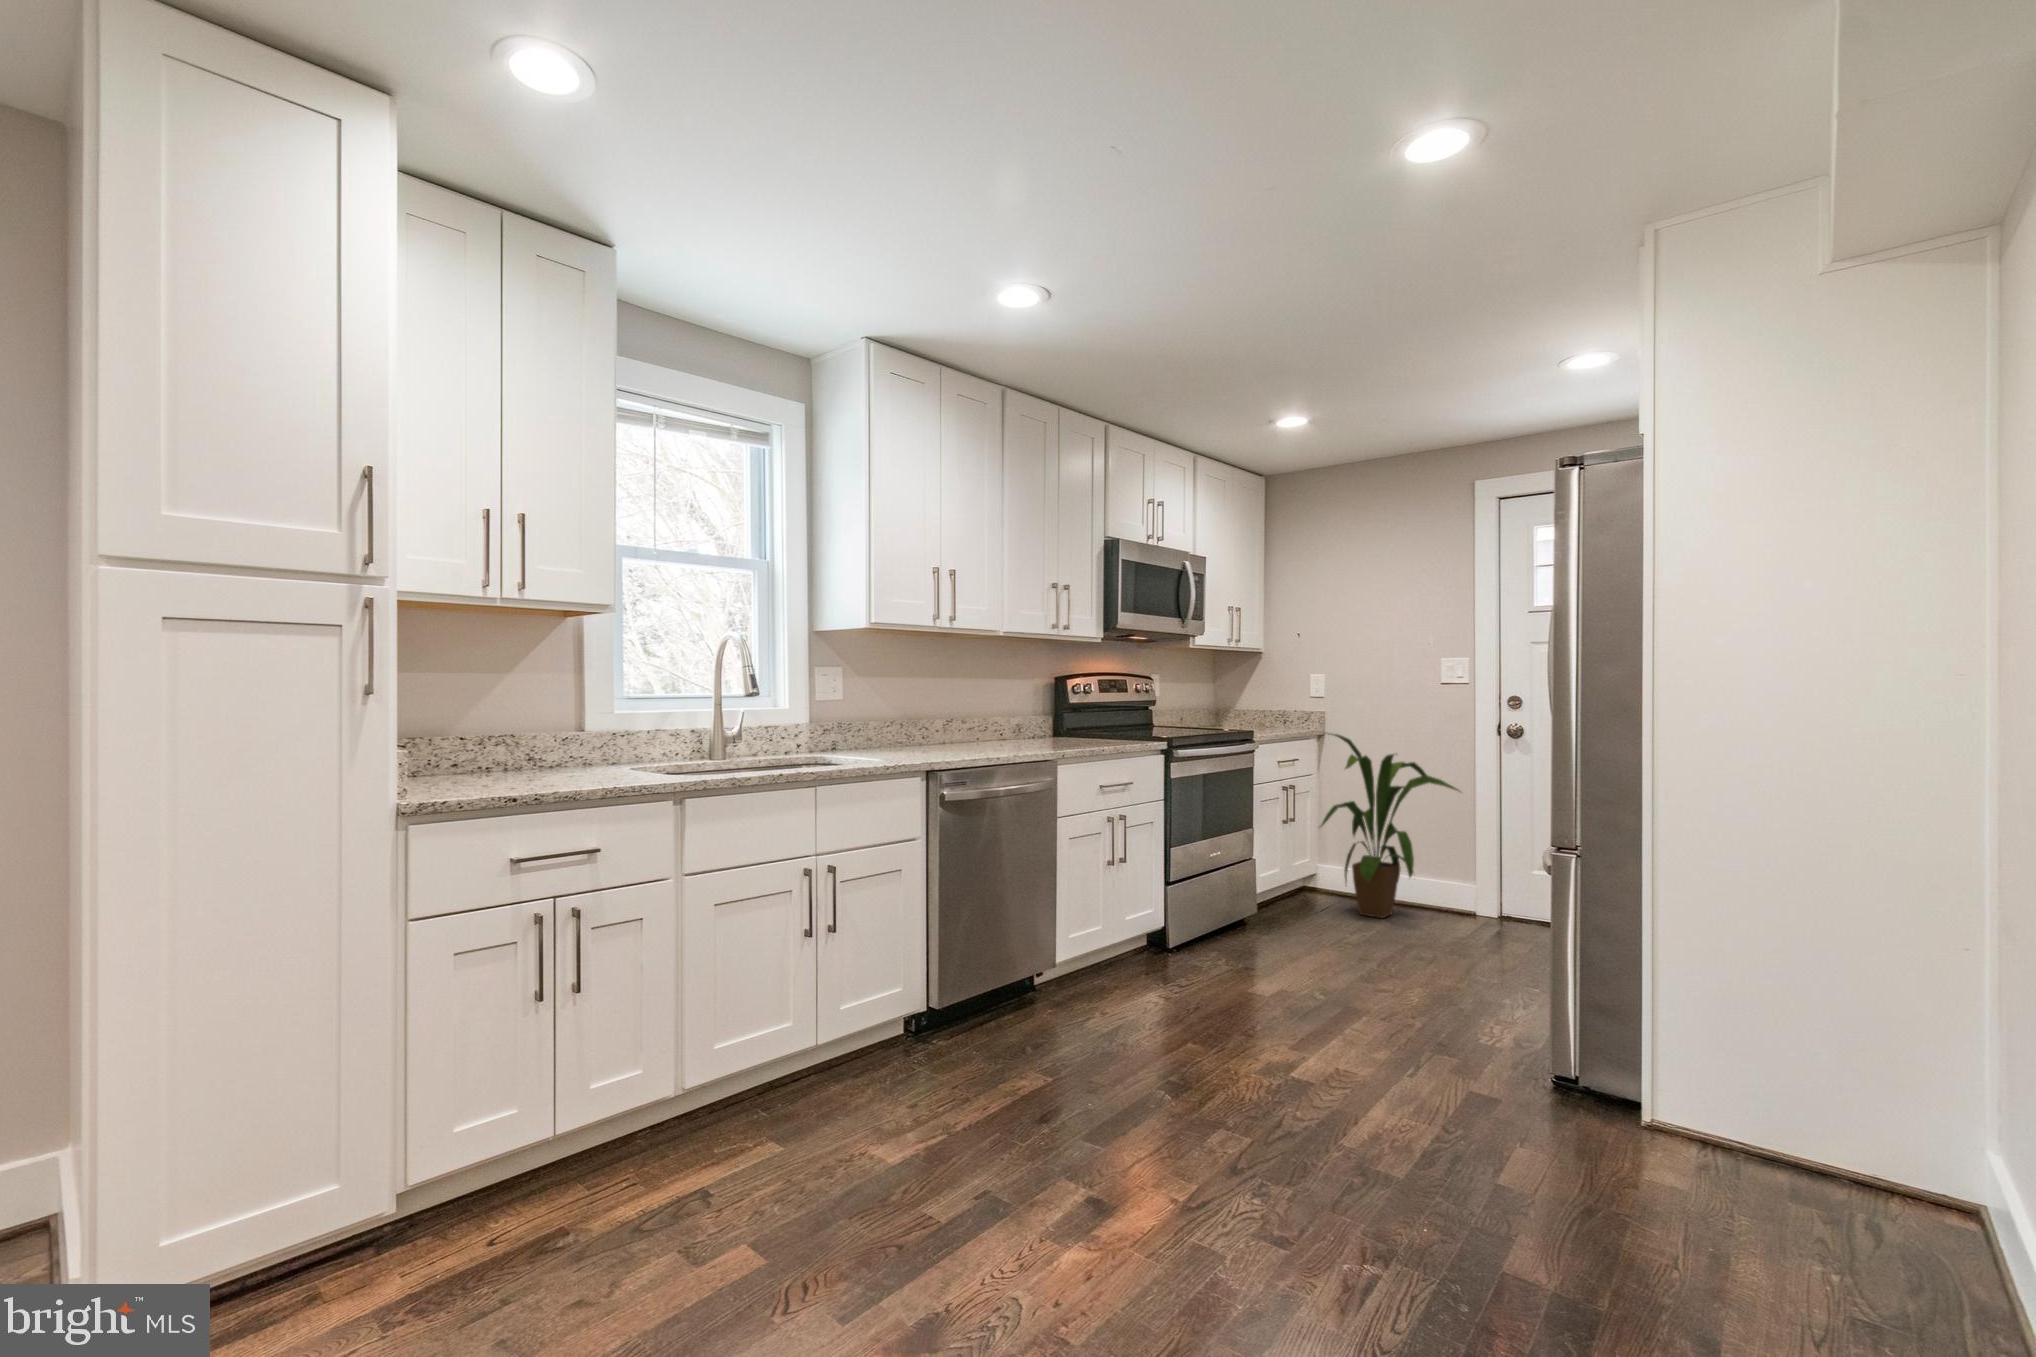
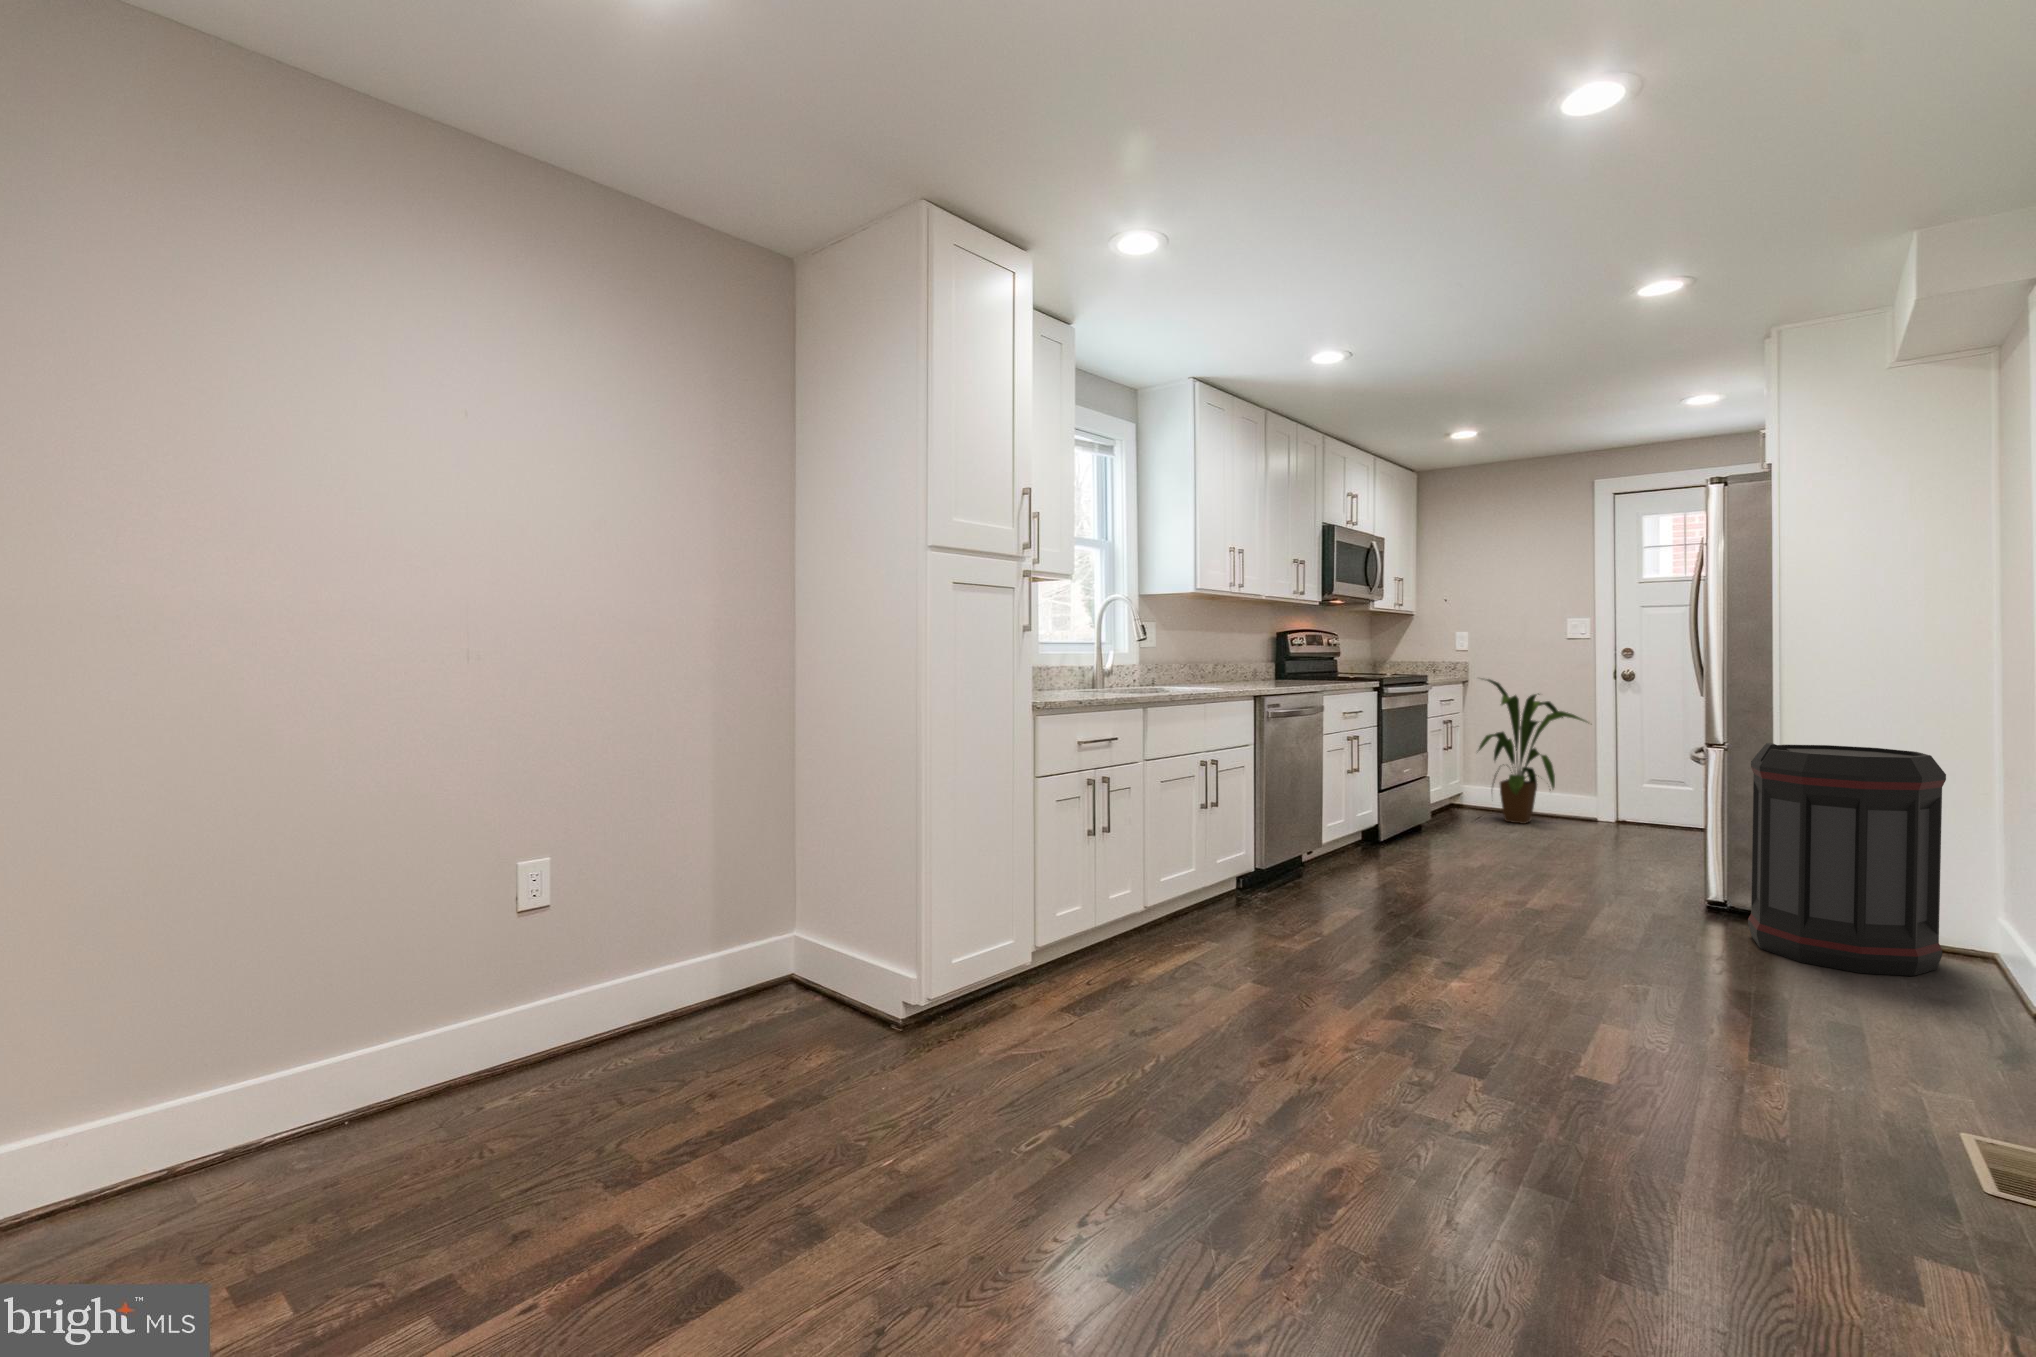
trash can: none [1587,856,1881,1268] -> present [1748,743,1946,976]

